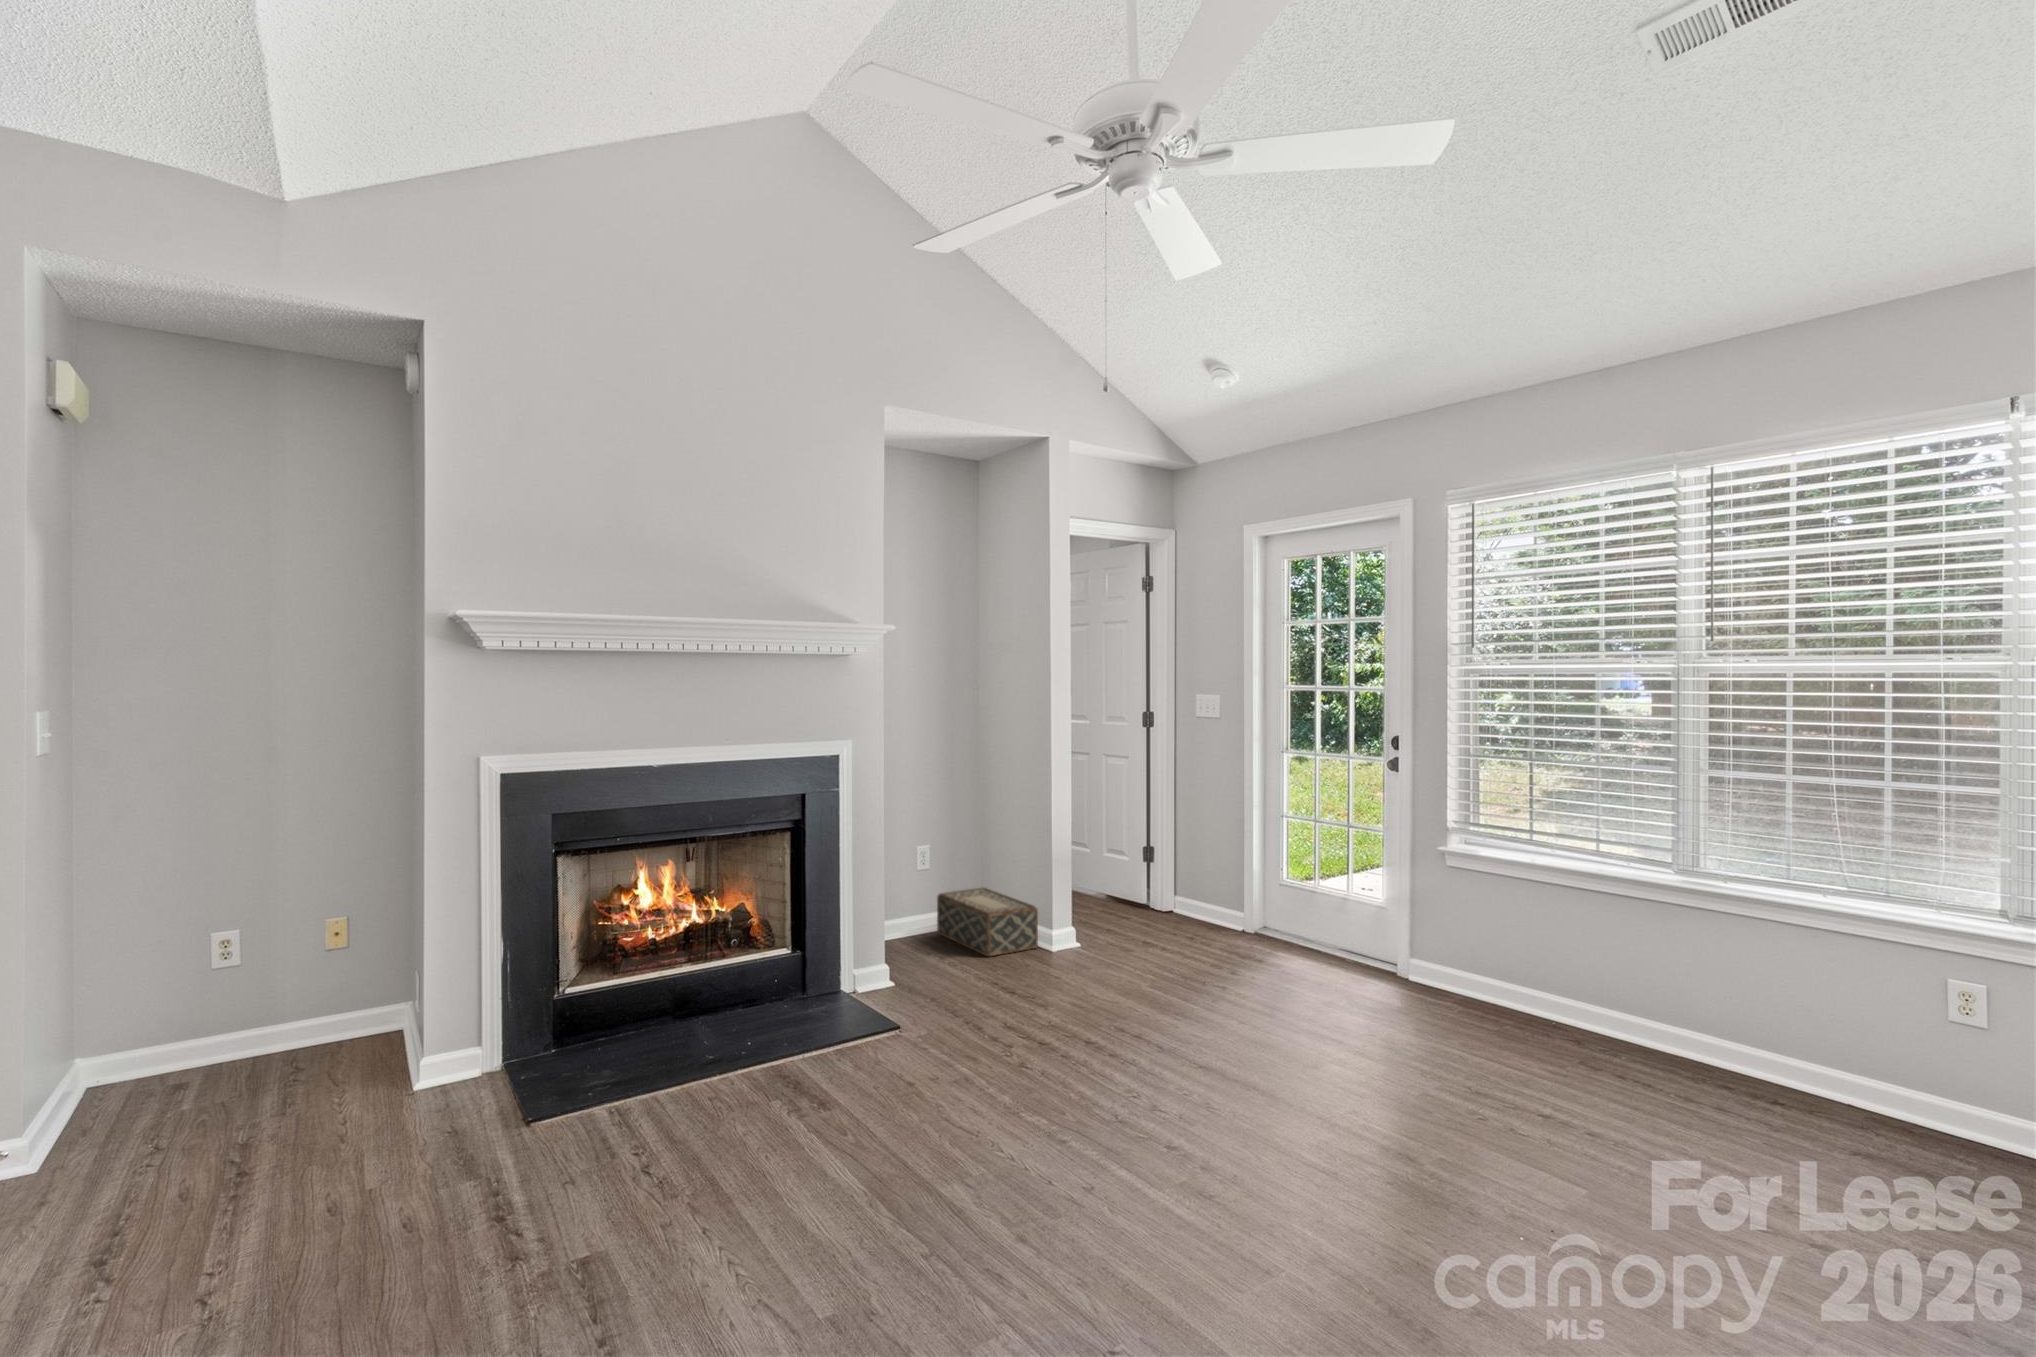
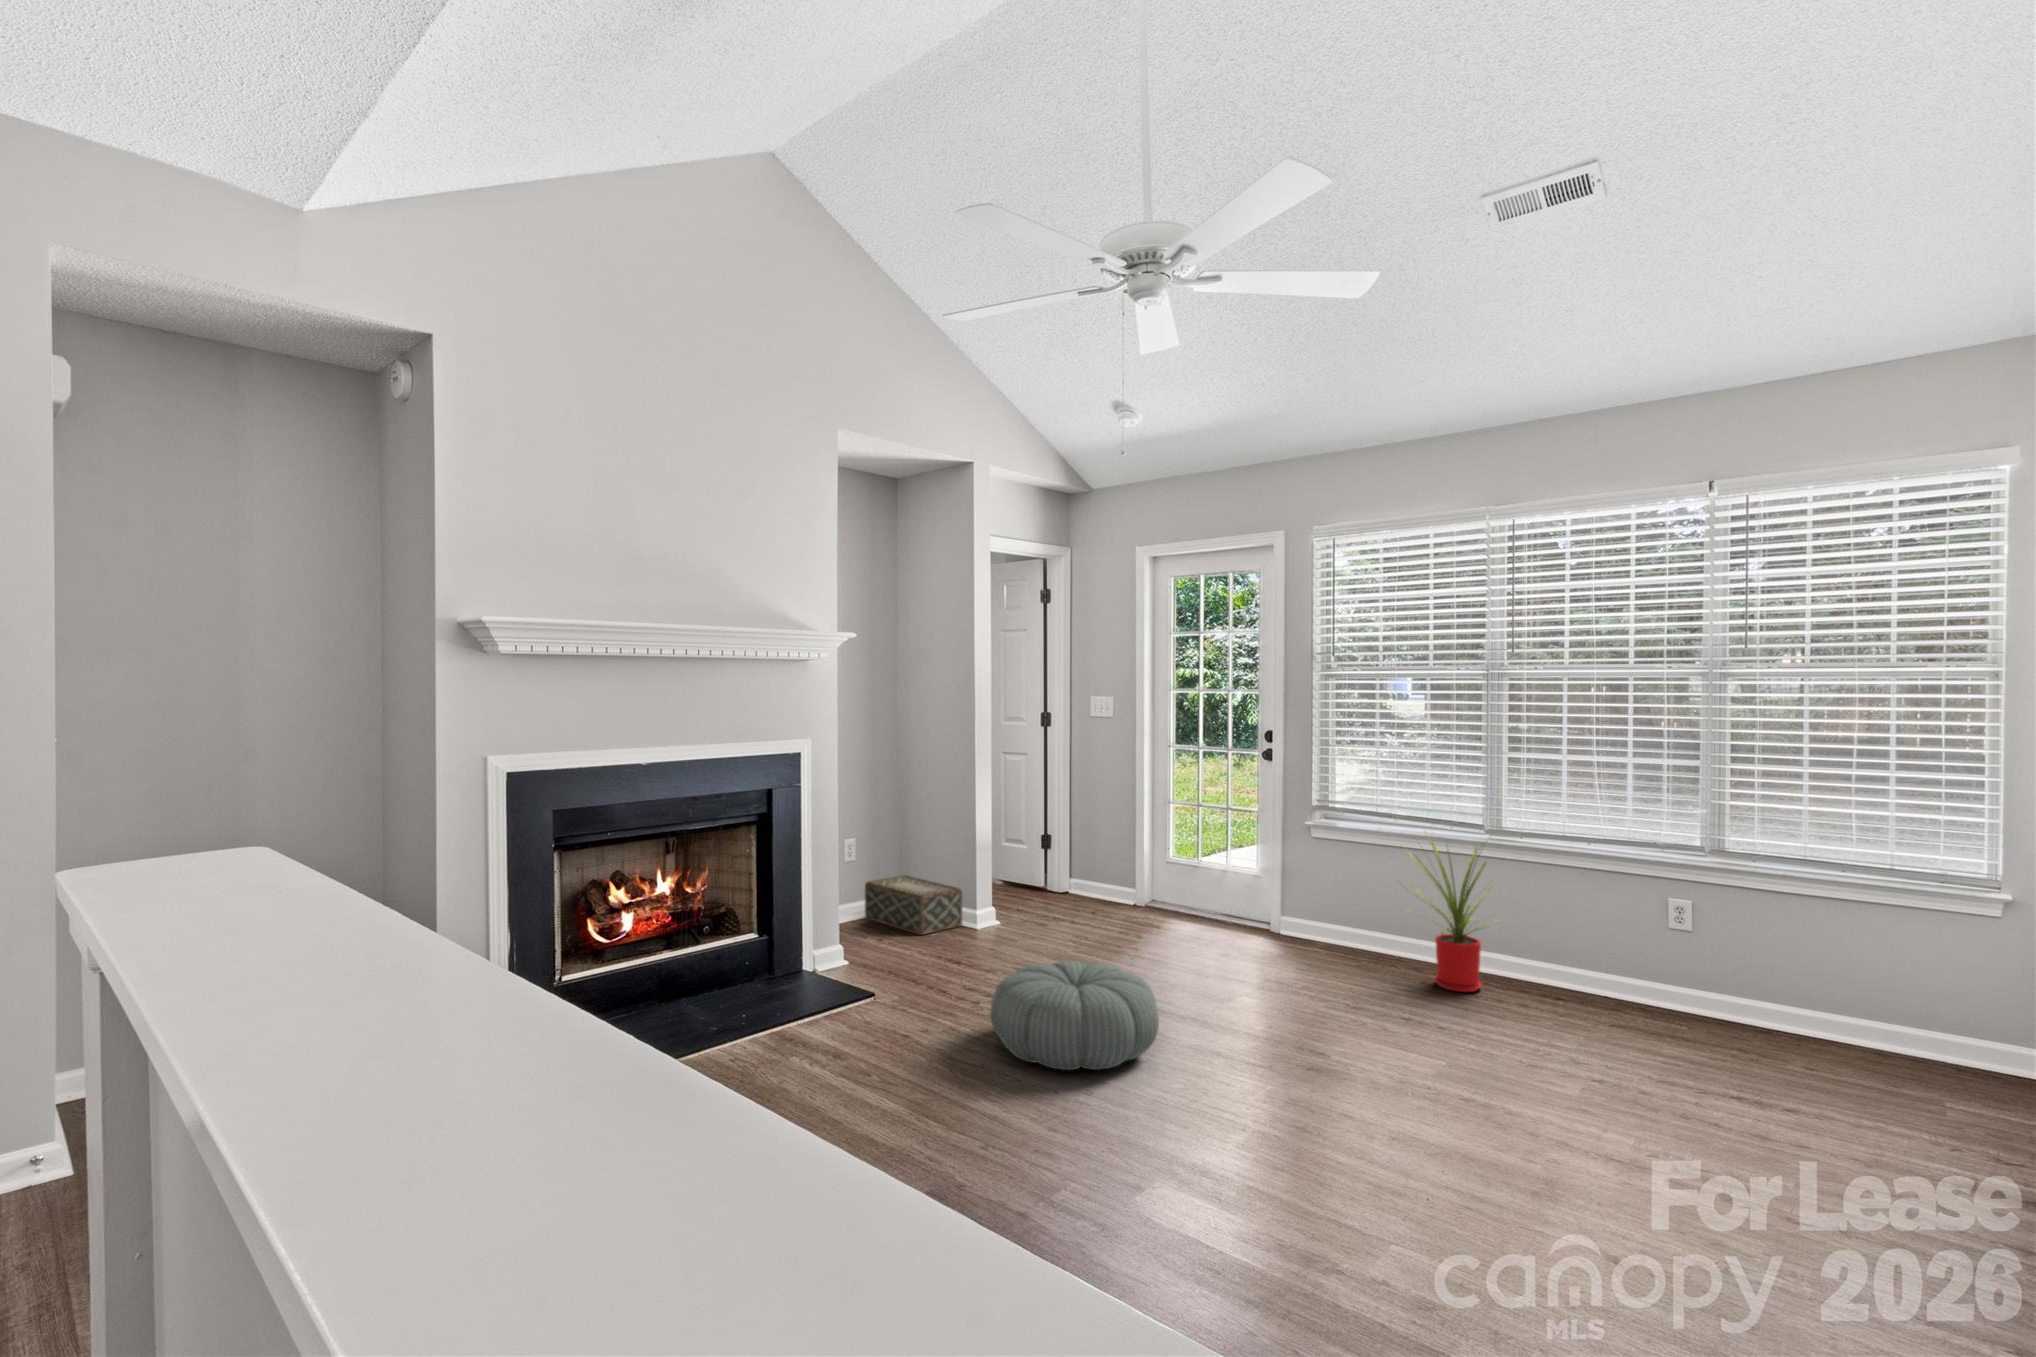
house plant: none [1542,864,1721,1078] -> present [1417,842,1490,992]
pouf: none [1001,1008,1201,1150] -> present [991,961,1159,1070]

